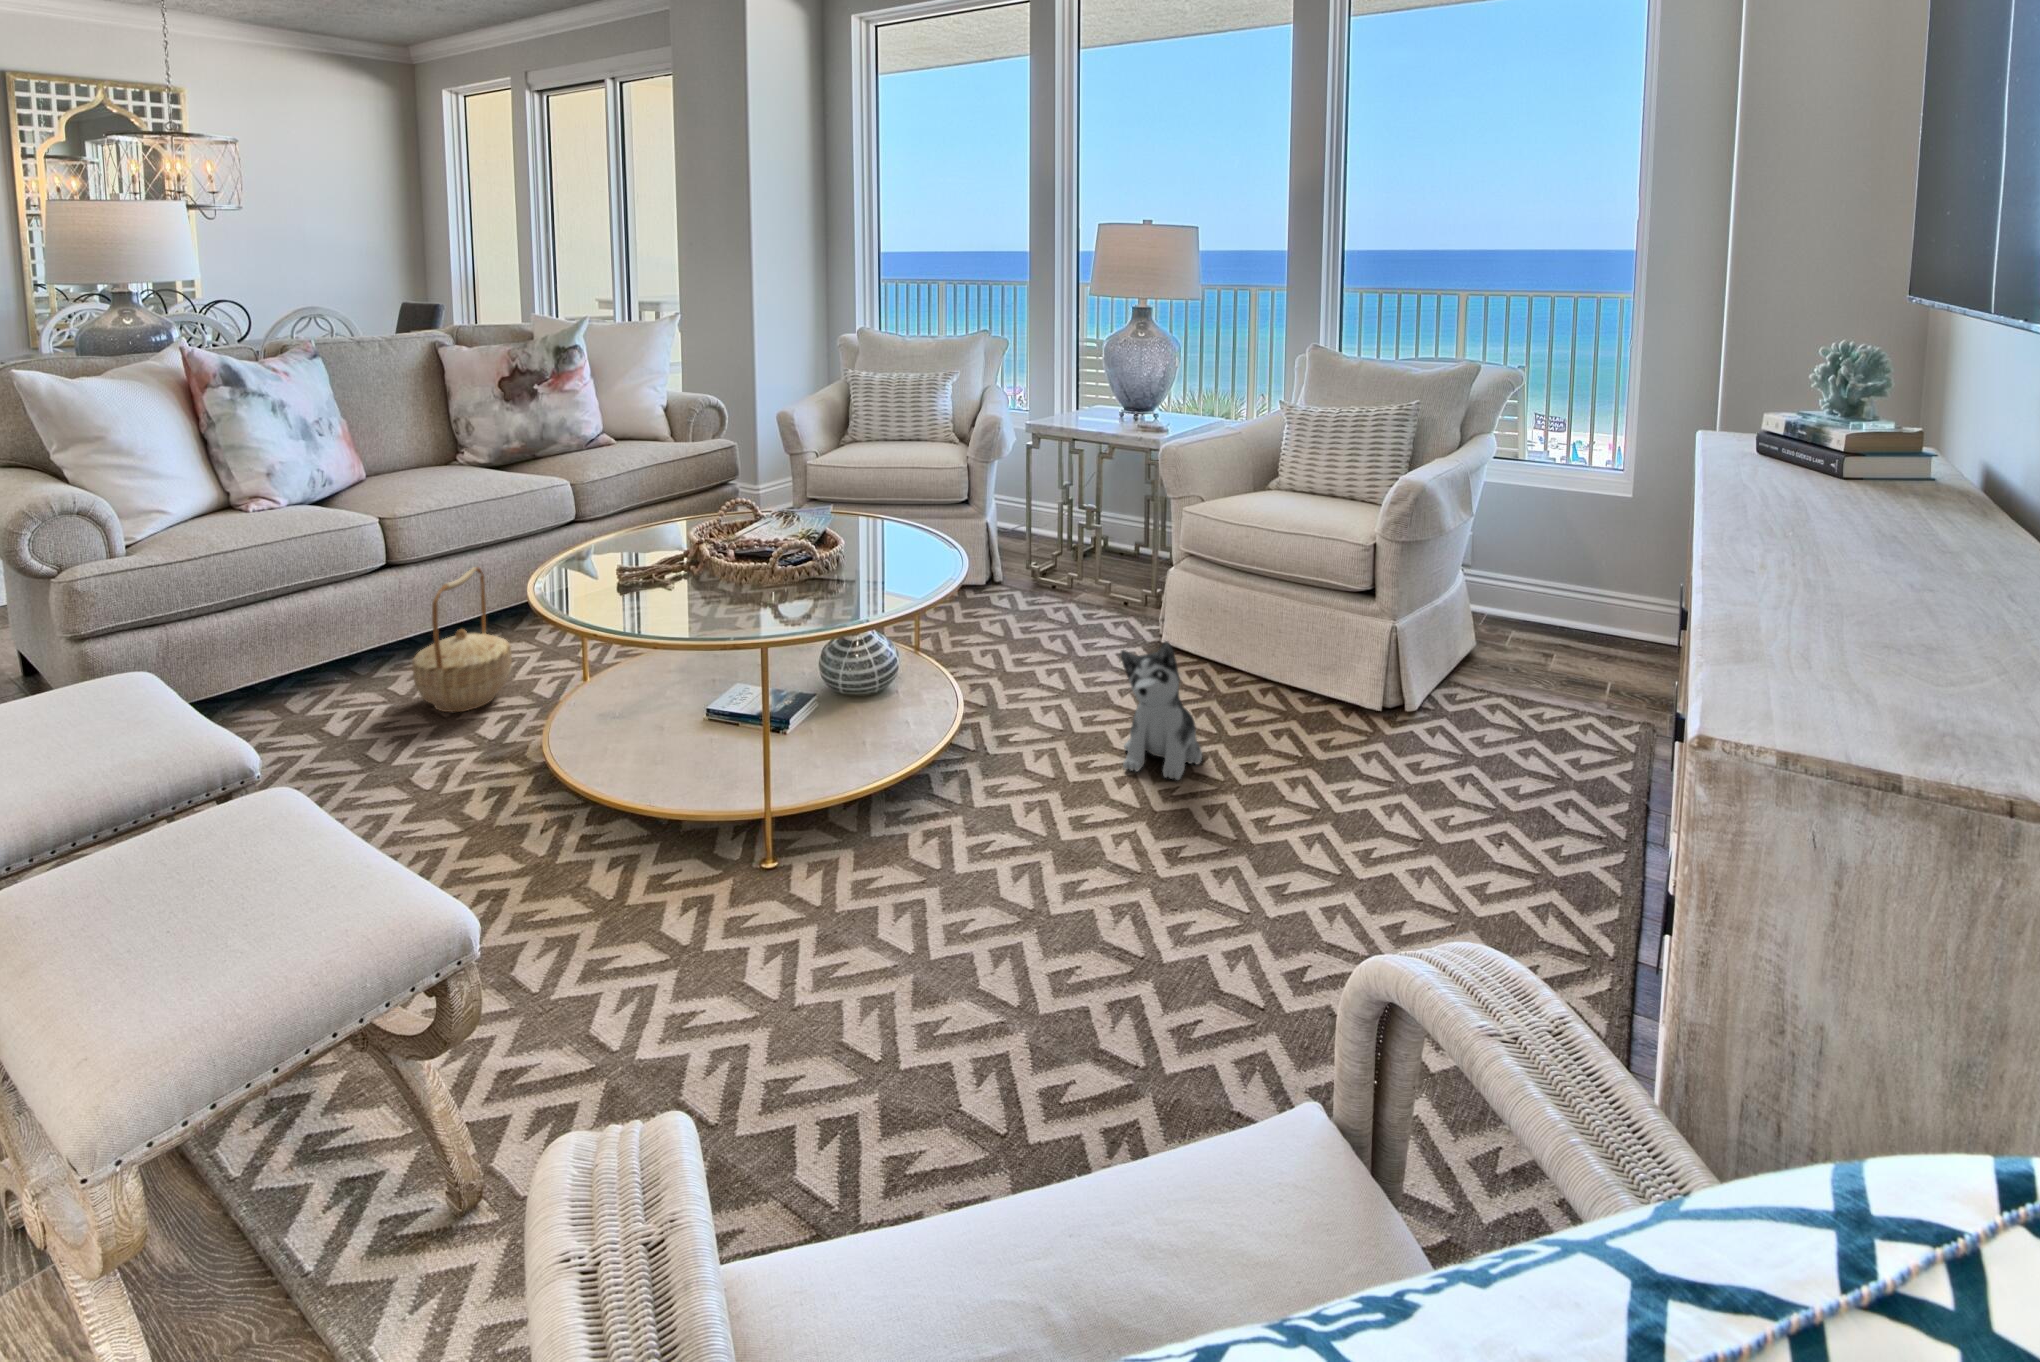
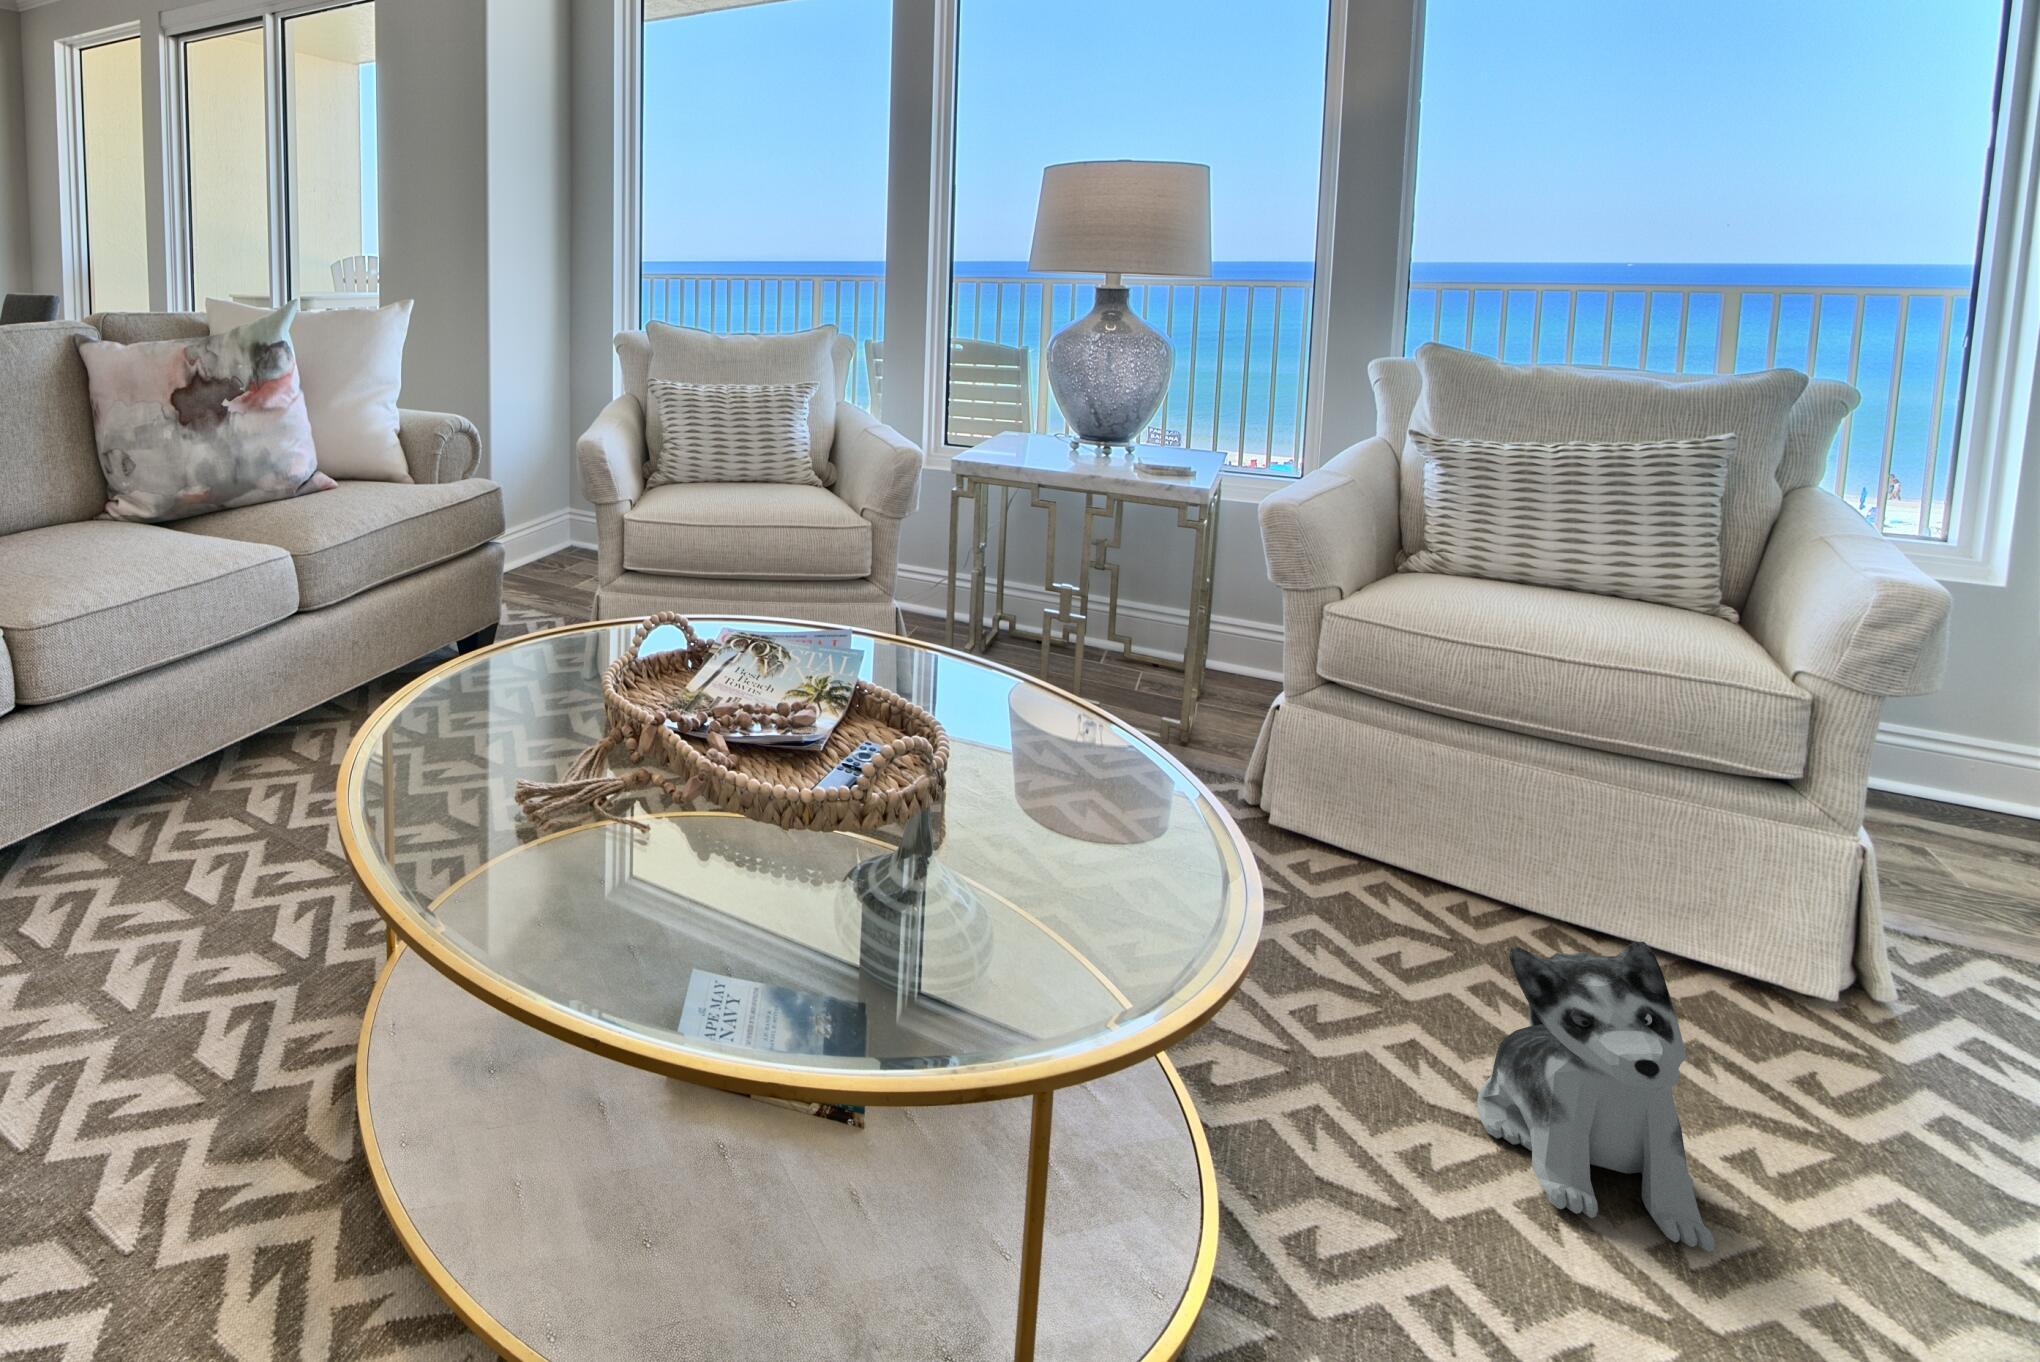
basket: present [412,567,512,712] -> none [66,720,238,1003]

